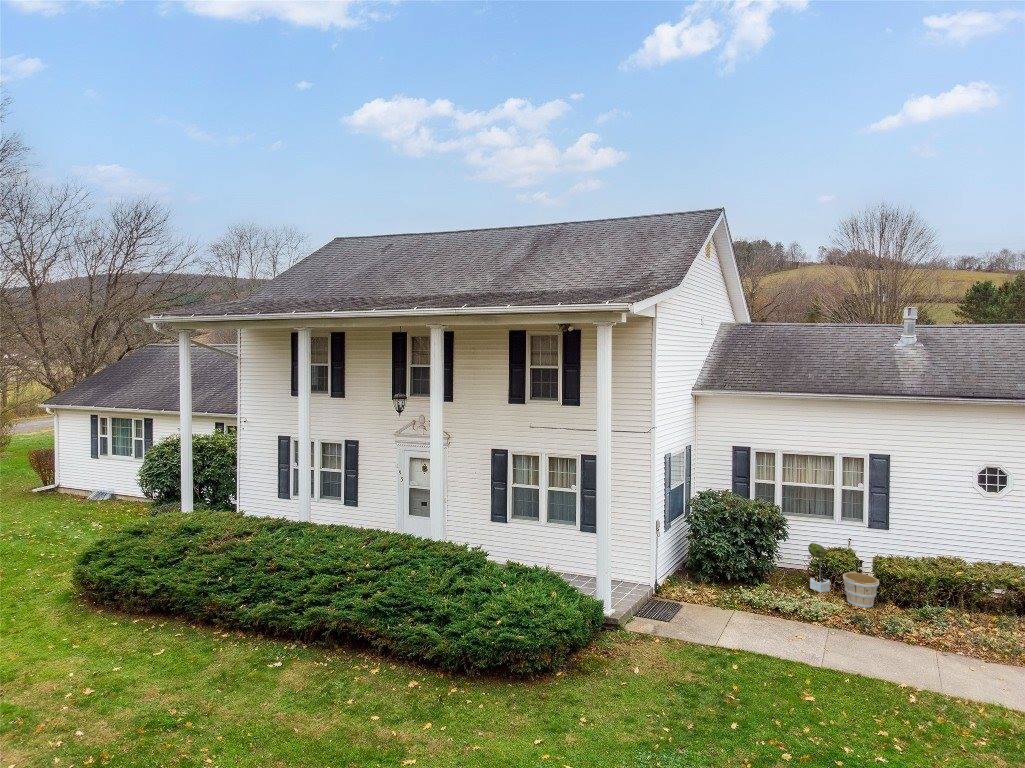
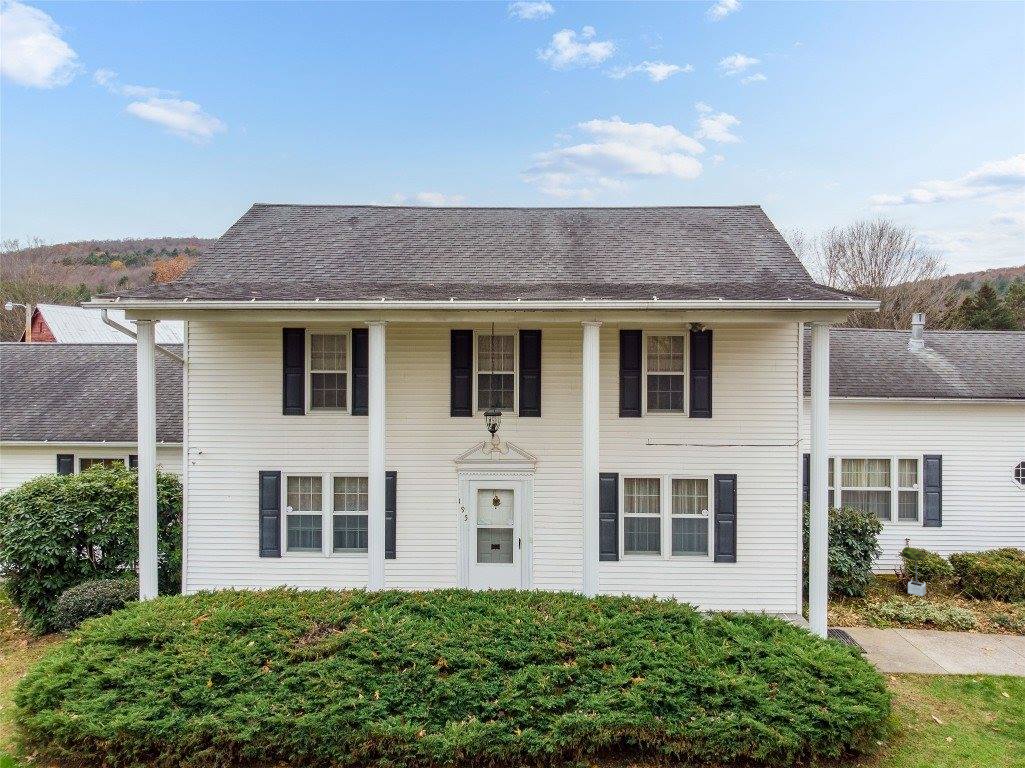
wooden bucket: present [843,572,879,608] -> none [947,571,986,606]

